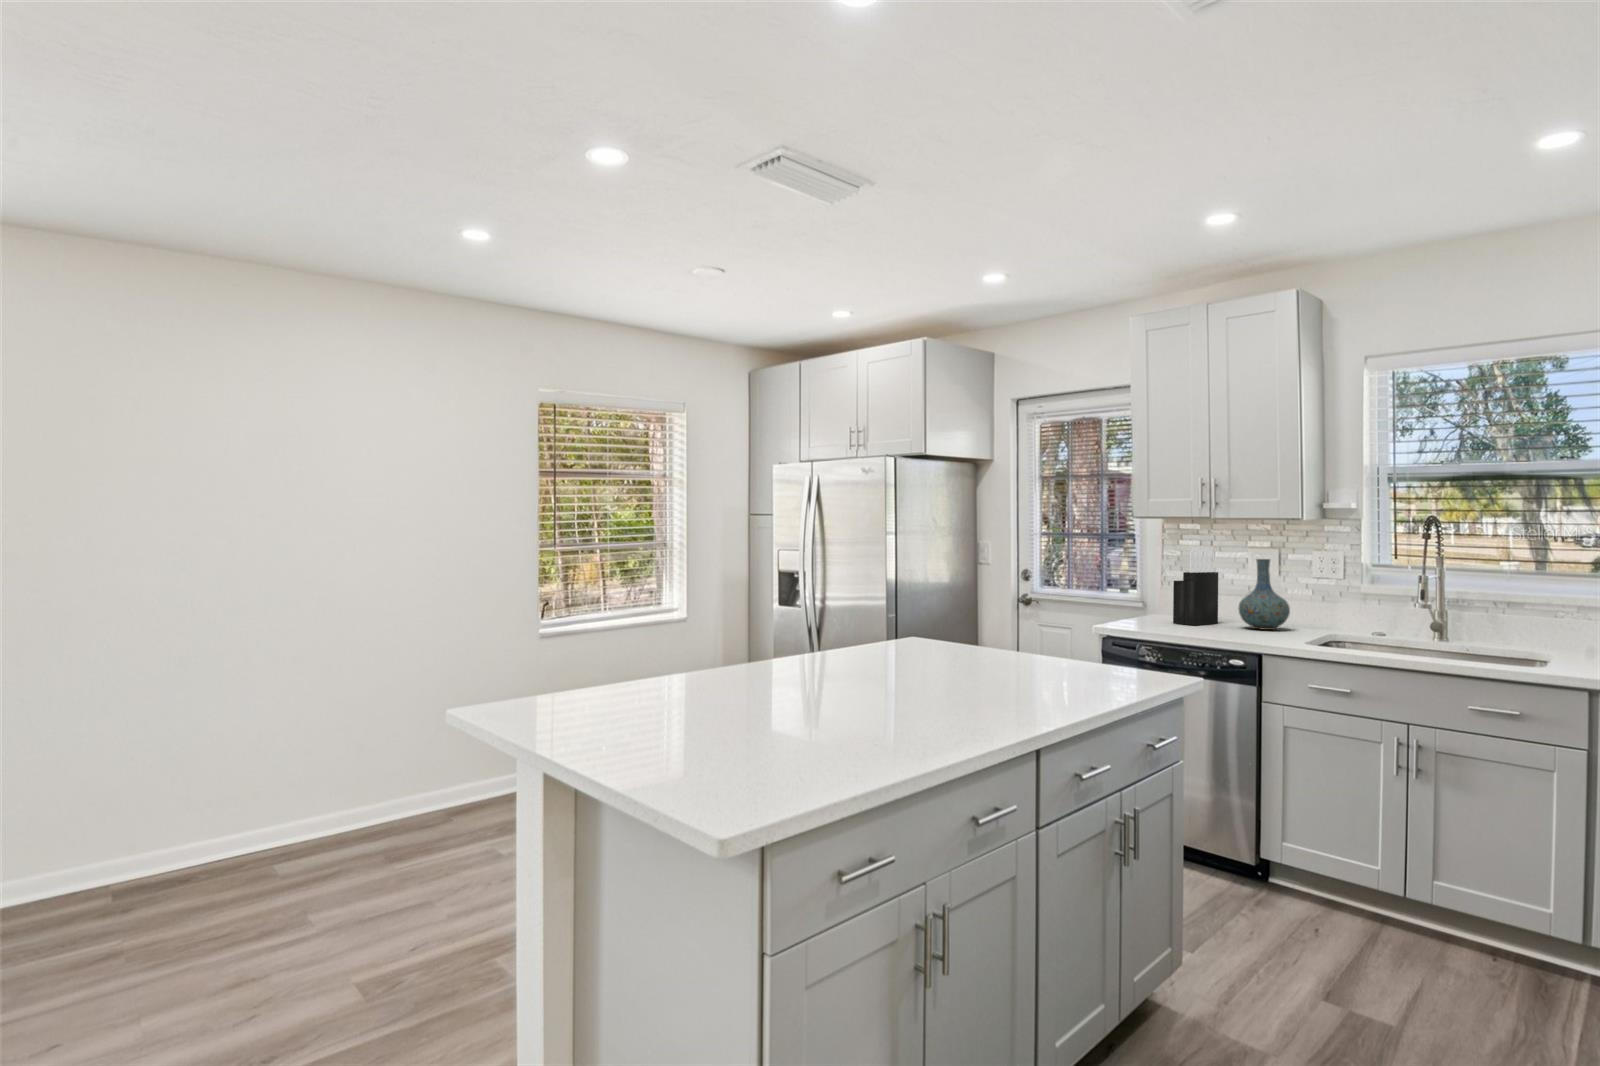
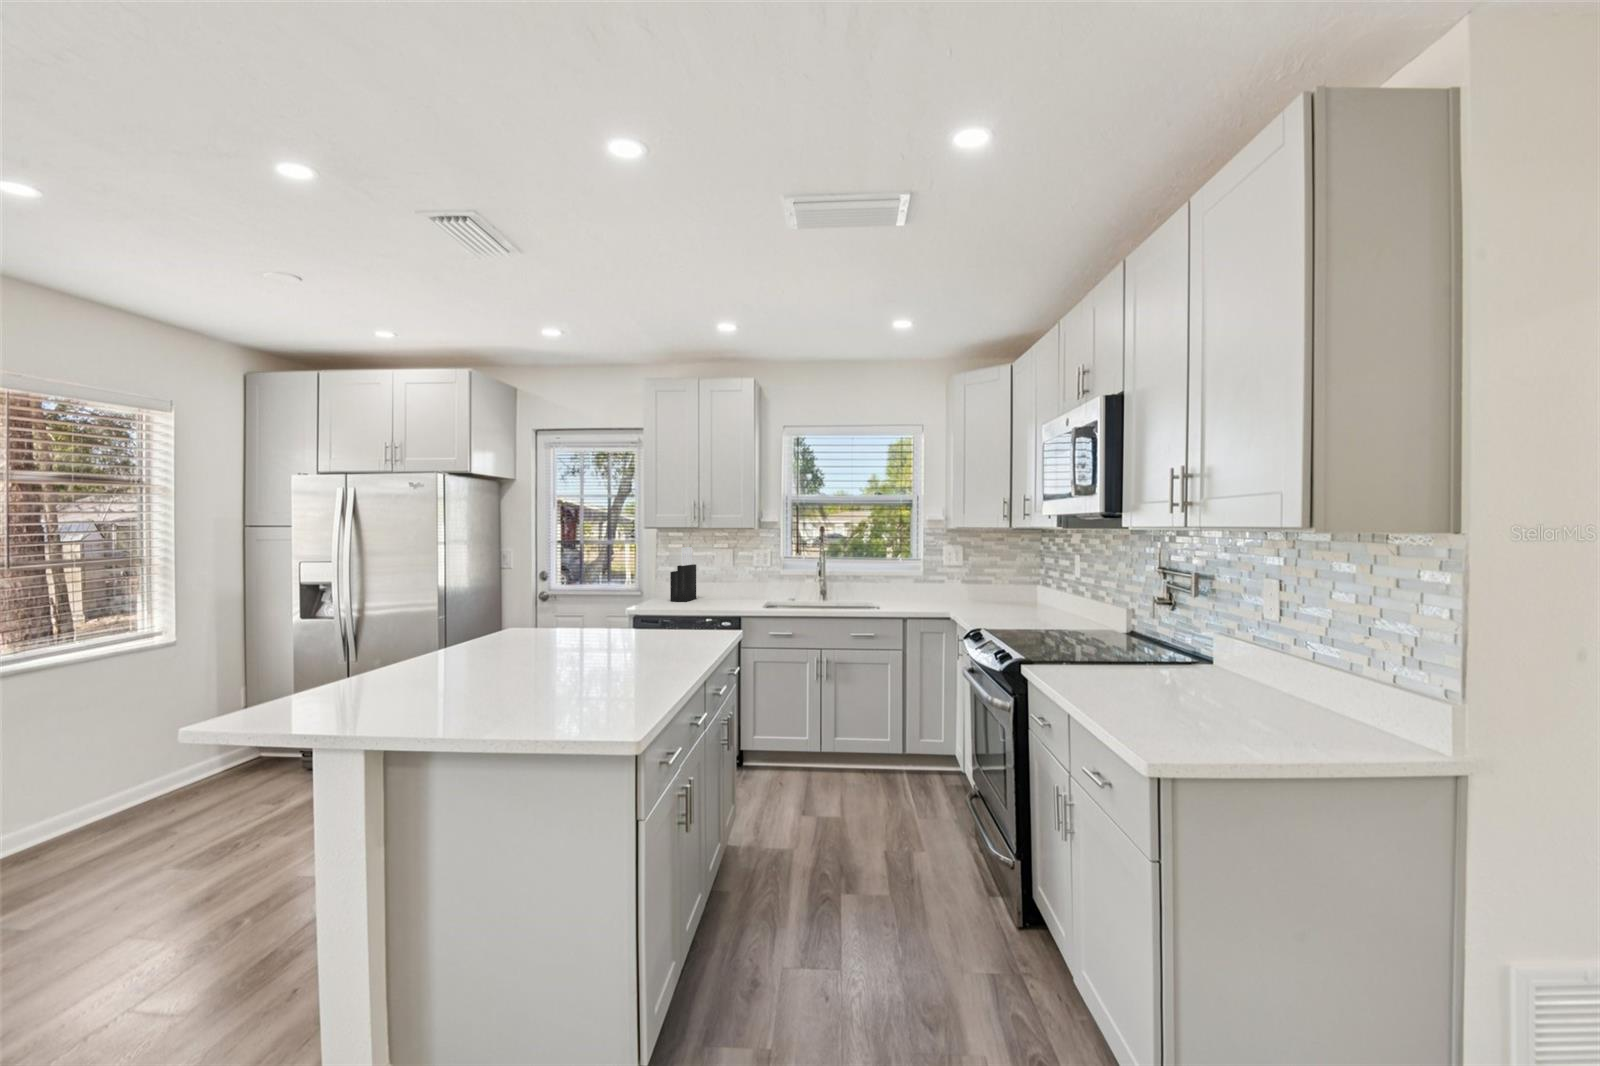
vase: present [1239,559,1290,630] -> none [712,555,742,601]

